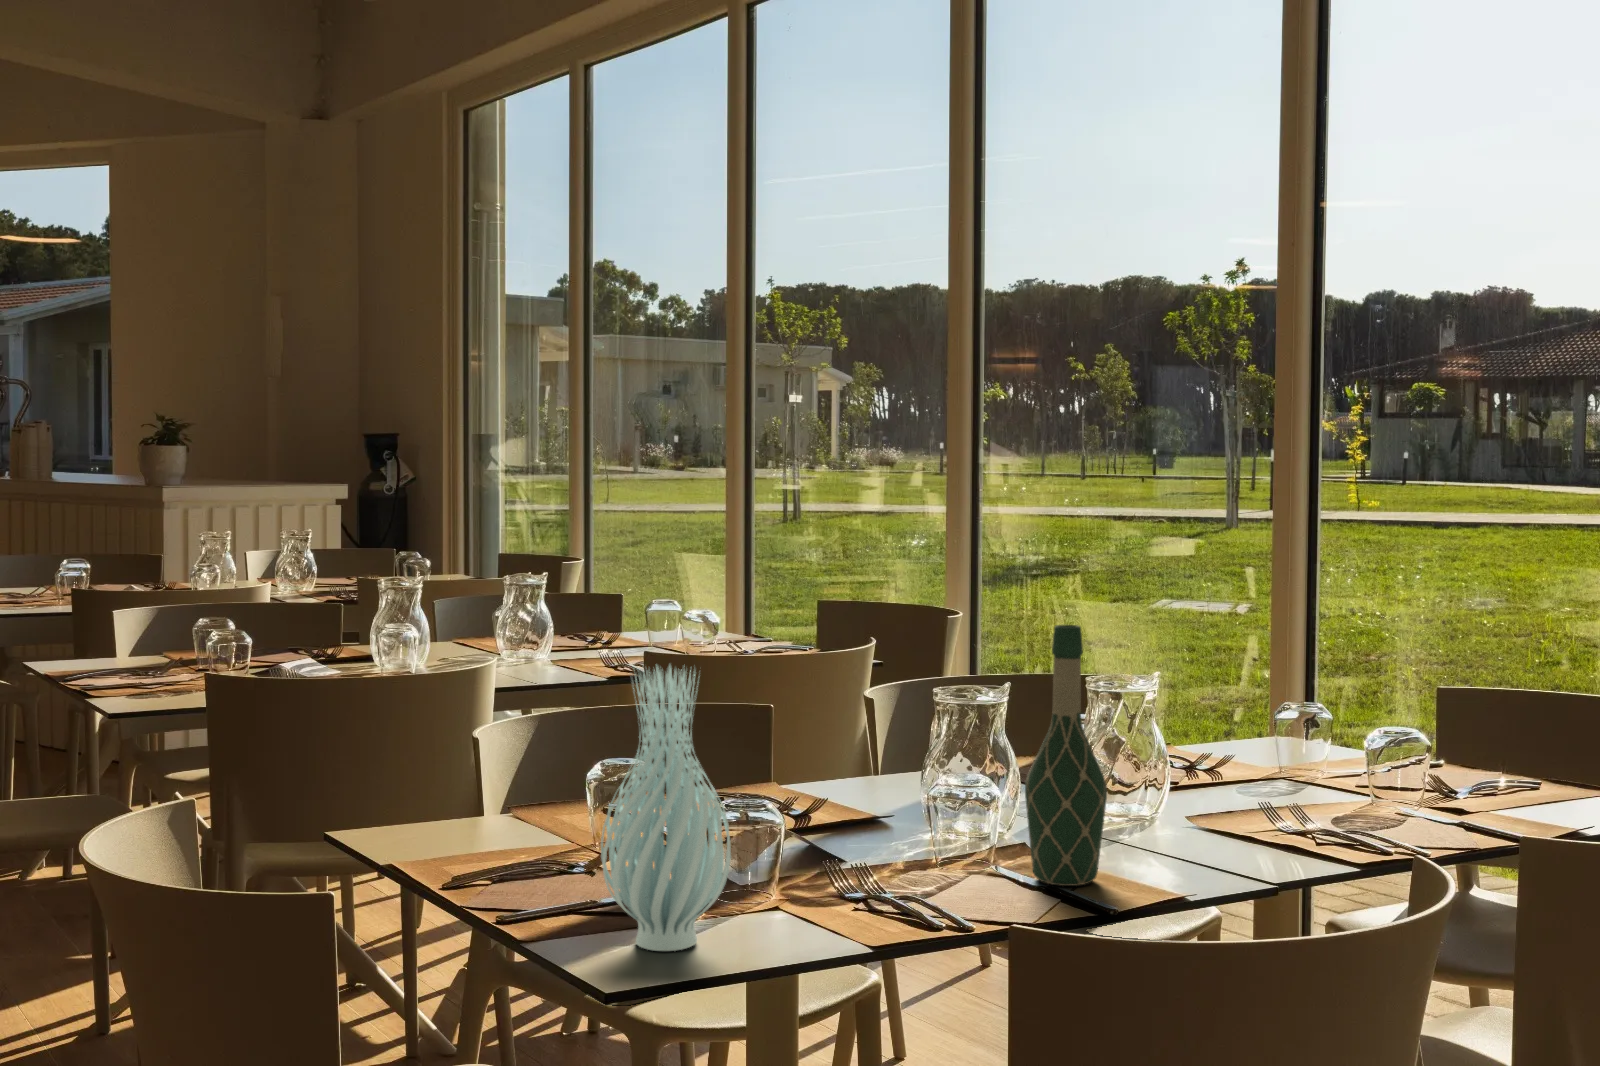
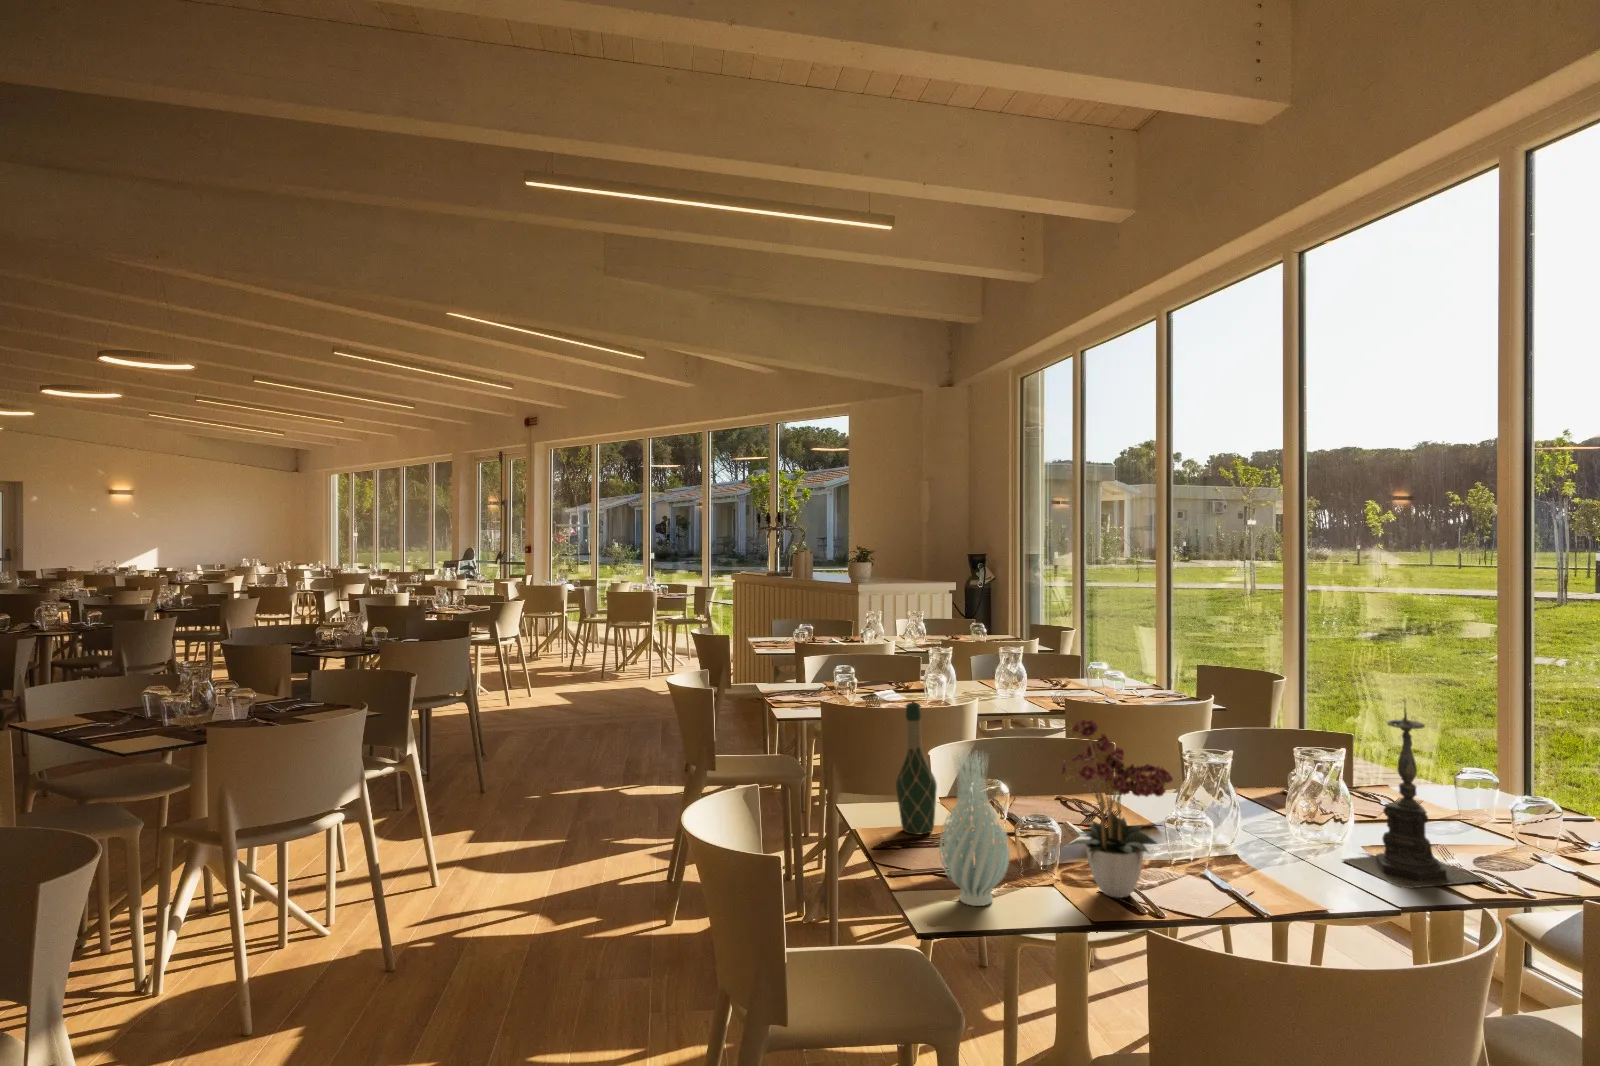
candle holder: none [1172,574,1359,862] -> present [1343,701,1483,888]
flower arrangement: none [801,591,1001,914] -> present [1061,720,1173,898]
wine bottle: present [1025,625,1107,886] -> present [896,703,937,835]

